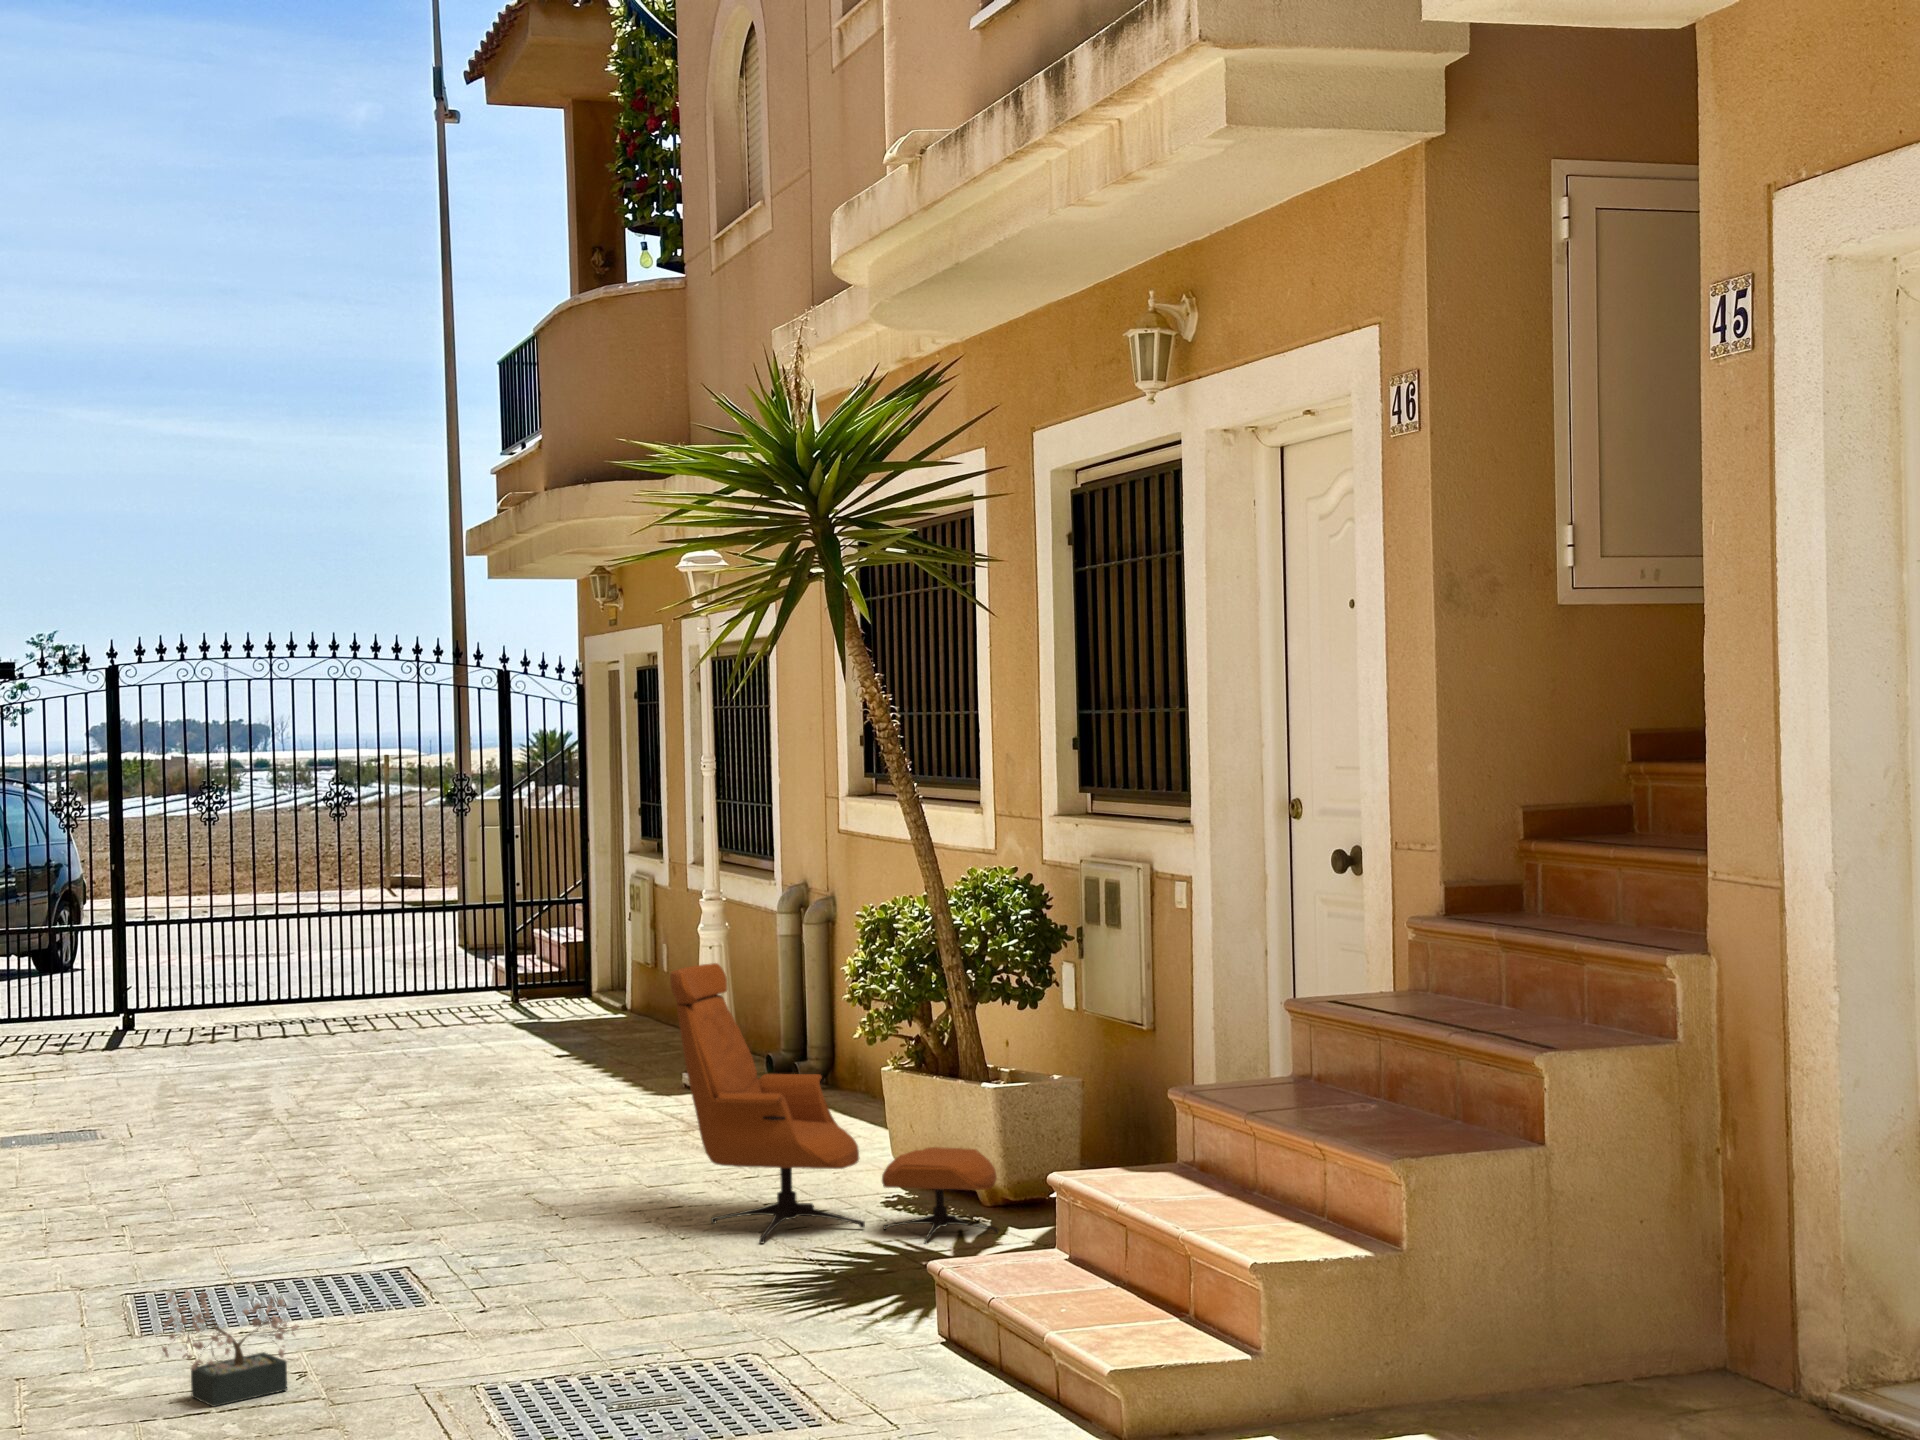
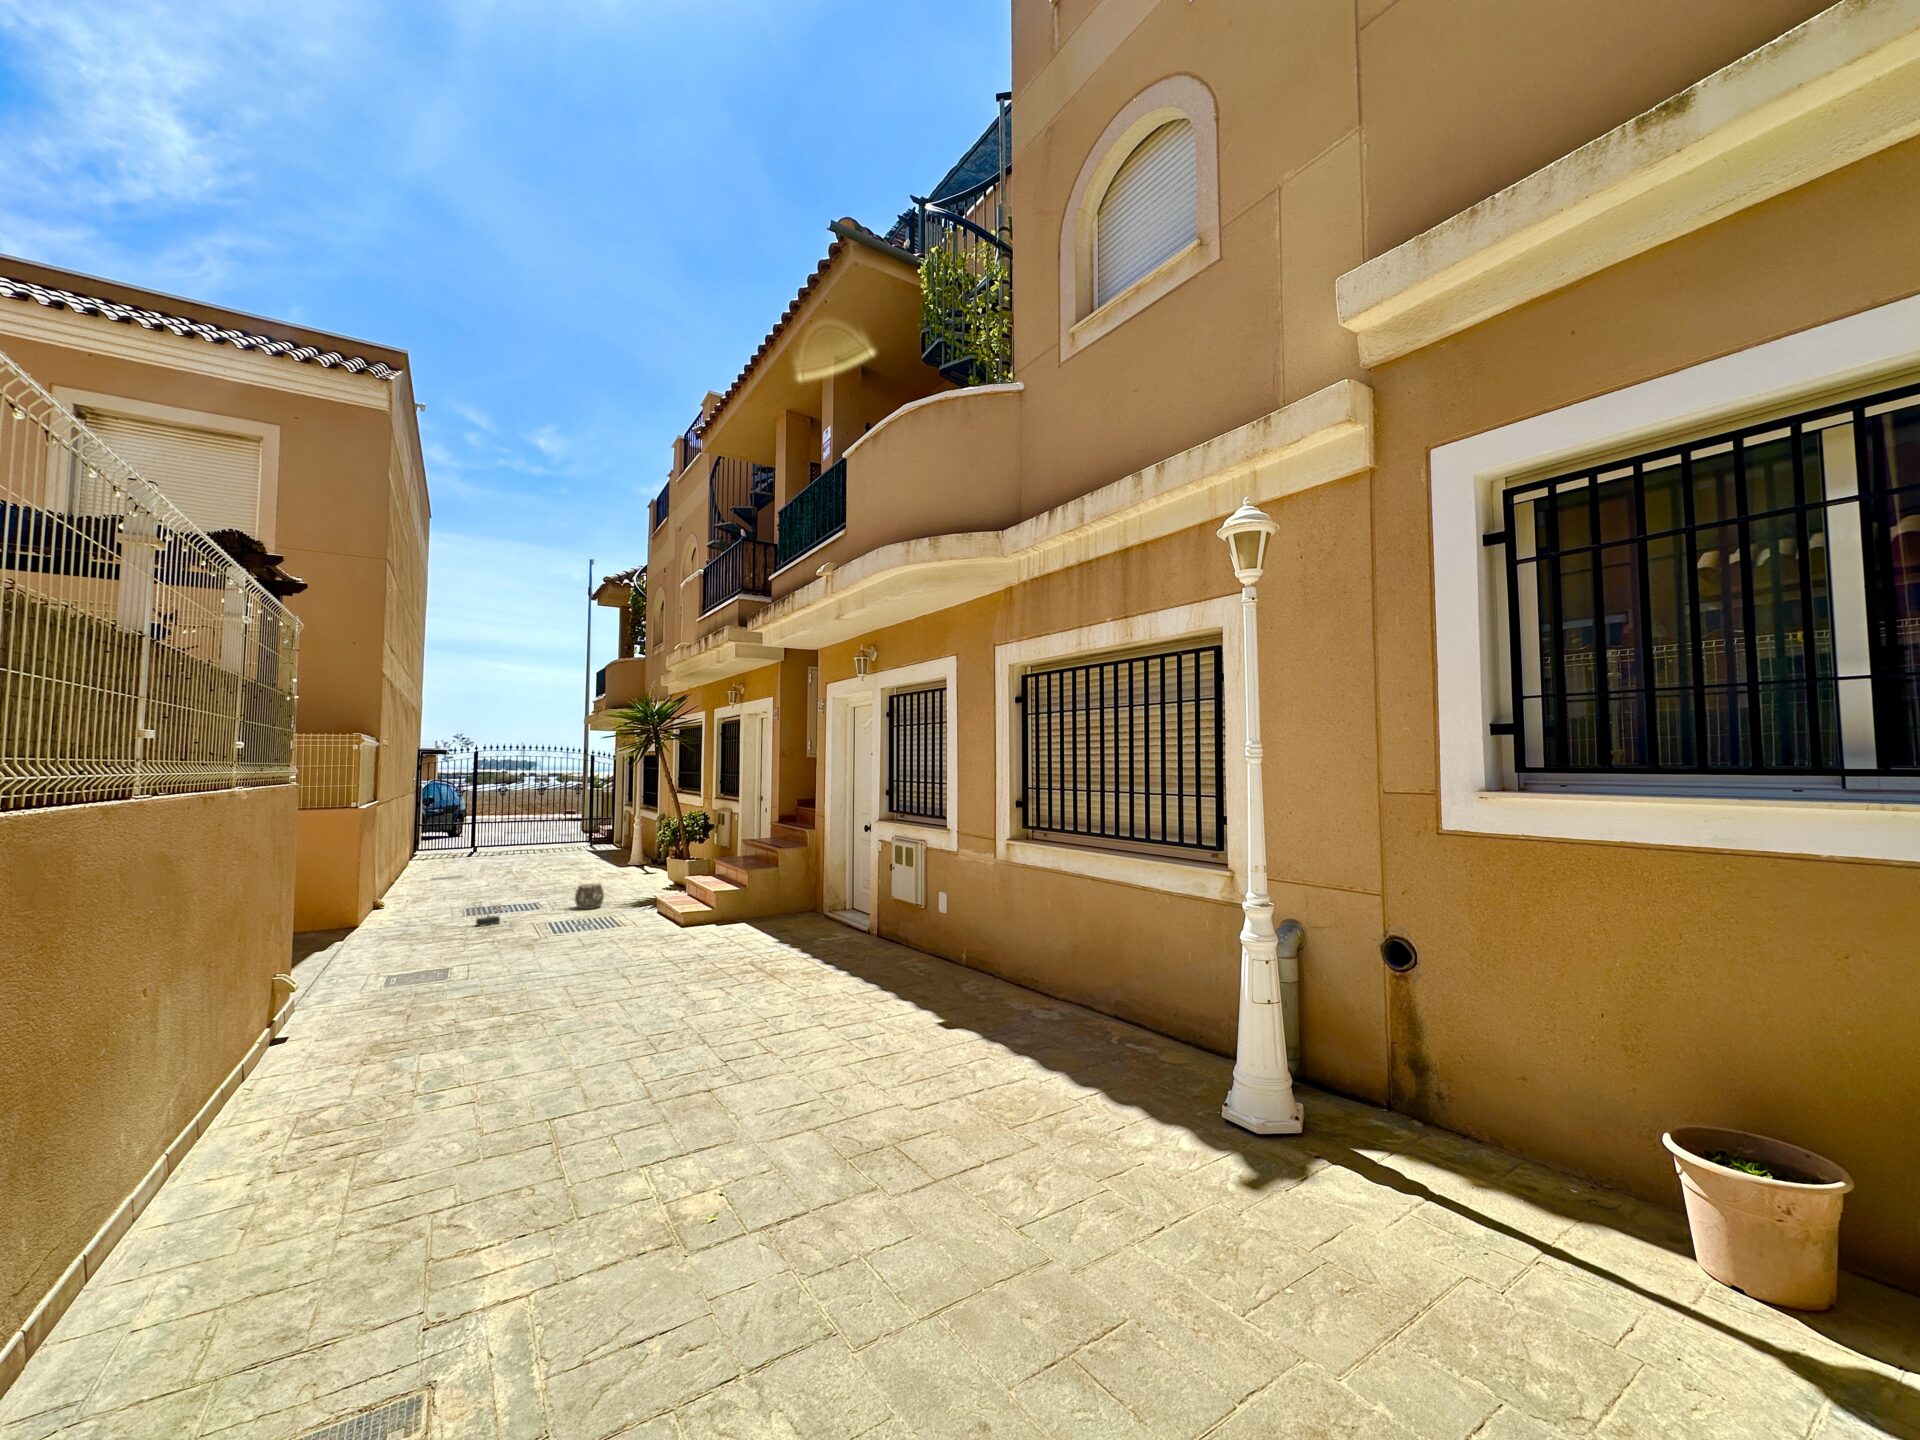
lounge chair: present [670,963,998,1244] -> none [611,832,688,896]
woven basket: none [568,1199,687,1319] -> present [575,884,604,909]

